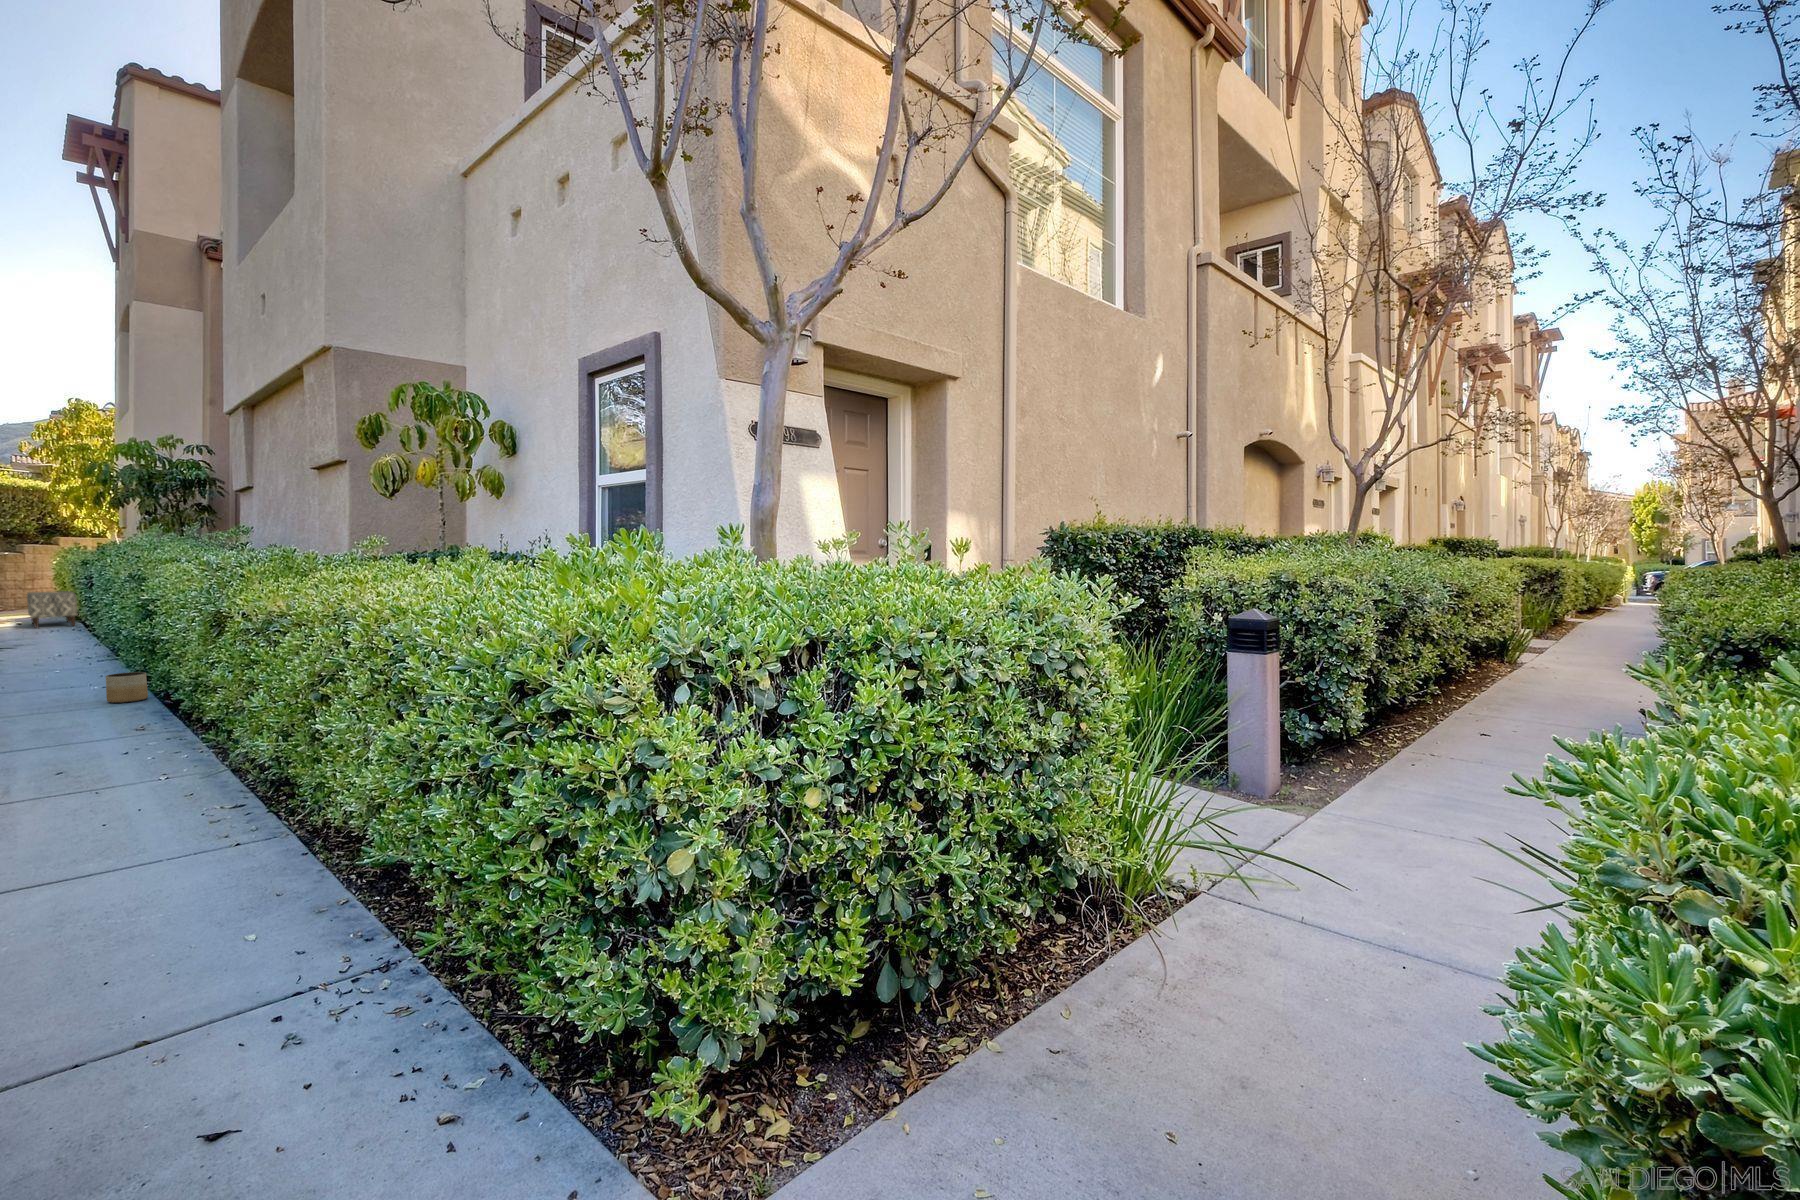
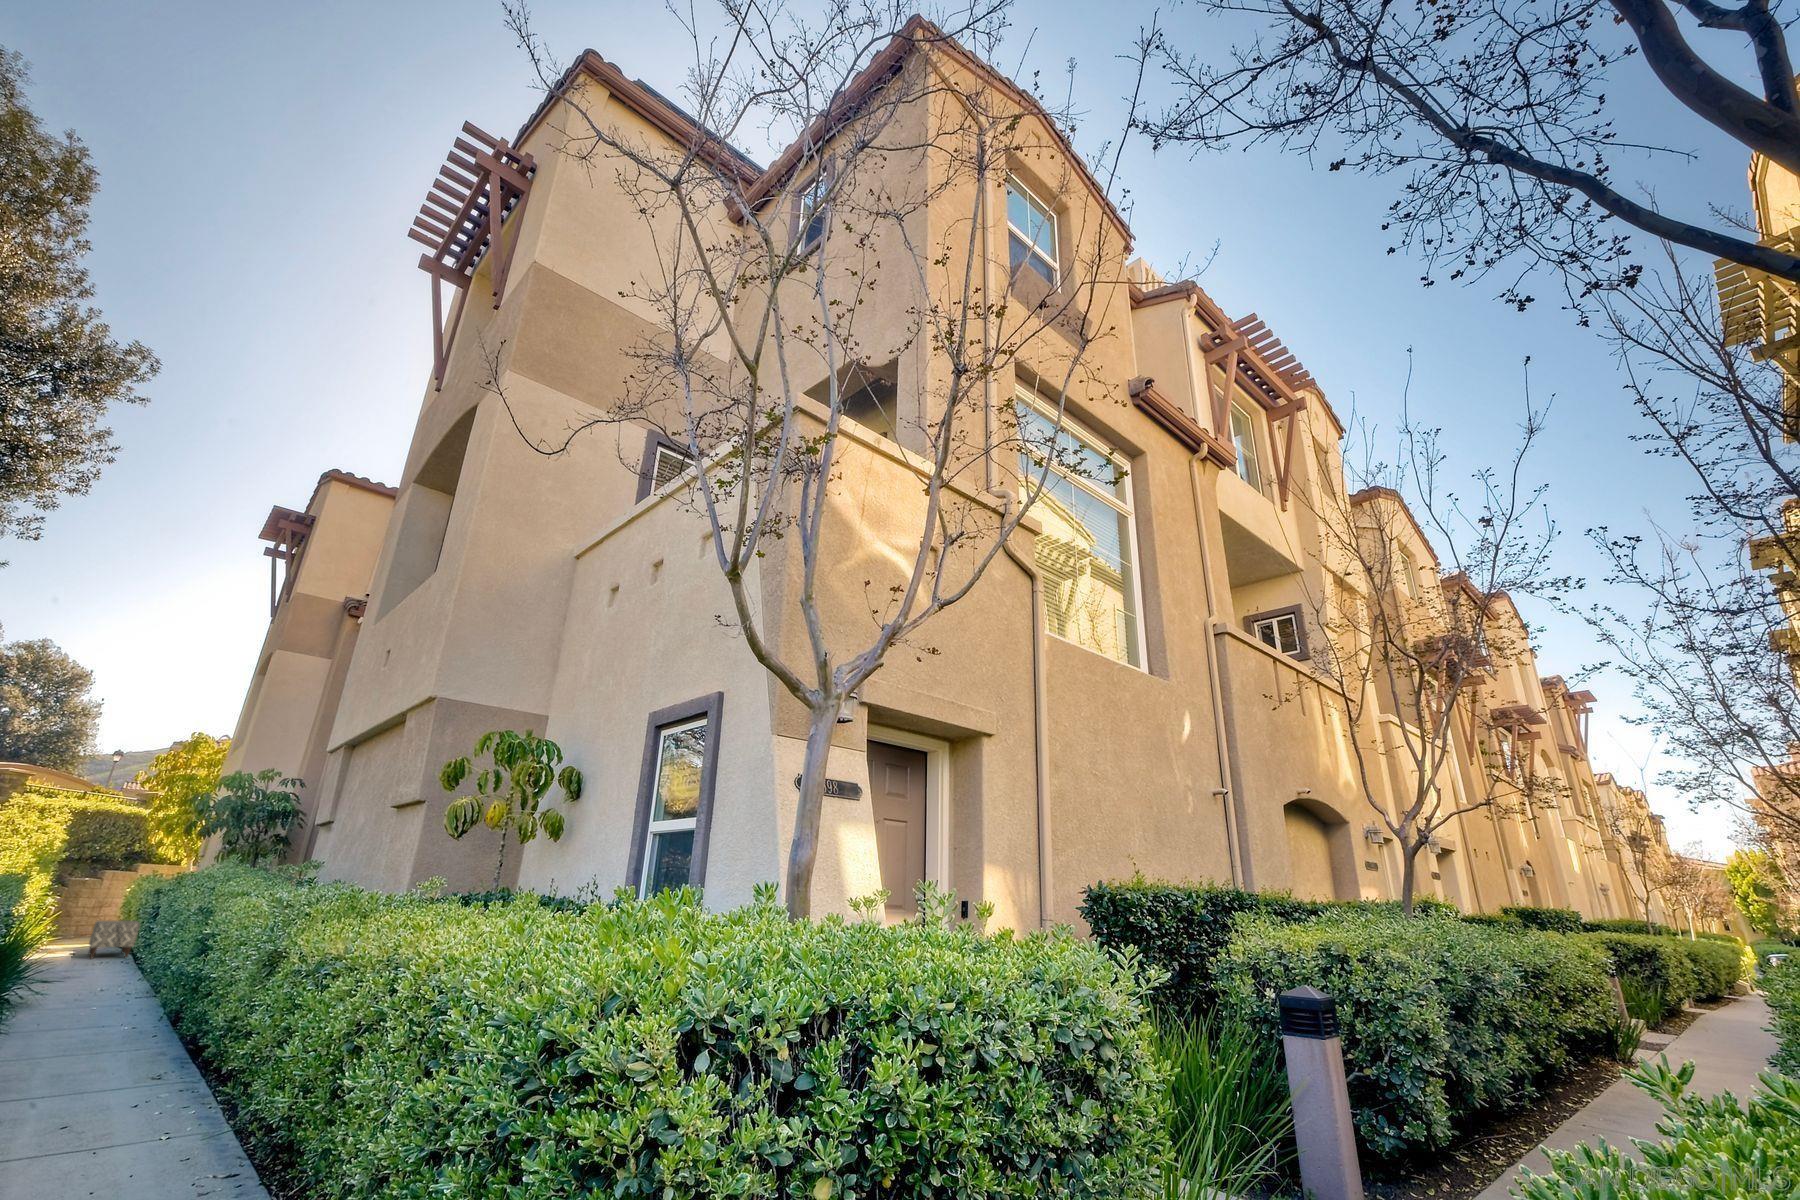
planter: present [106,672,148,703] -> none [135,1012,182,1046]

